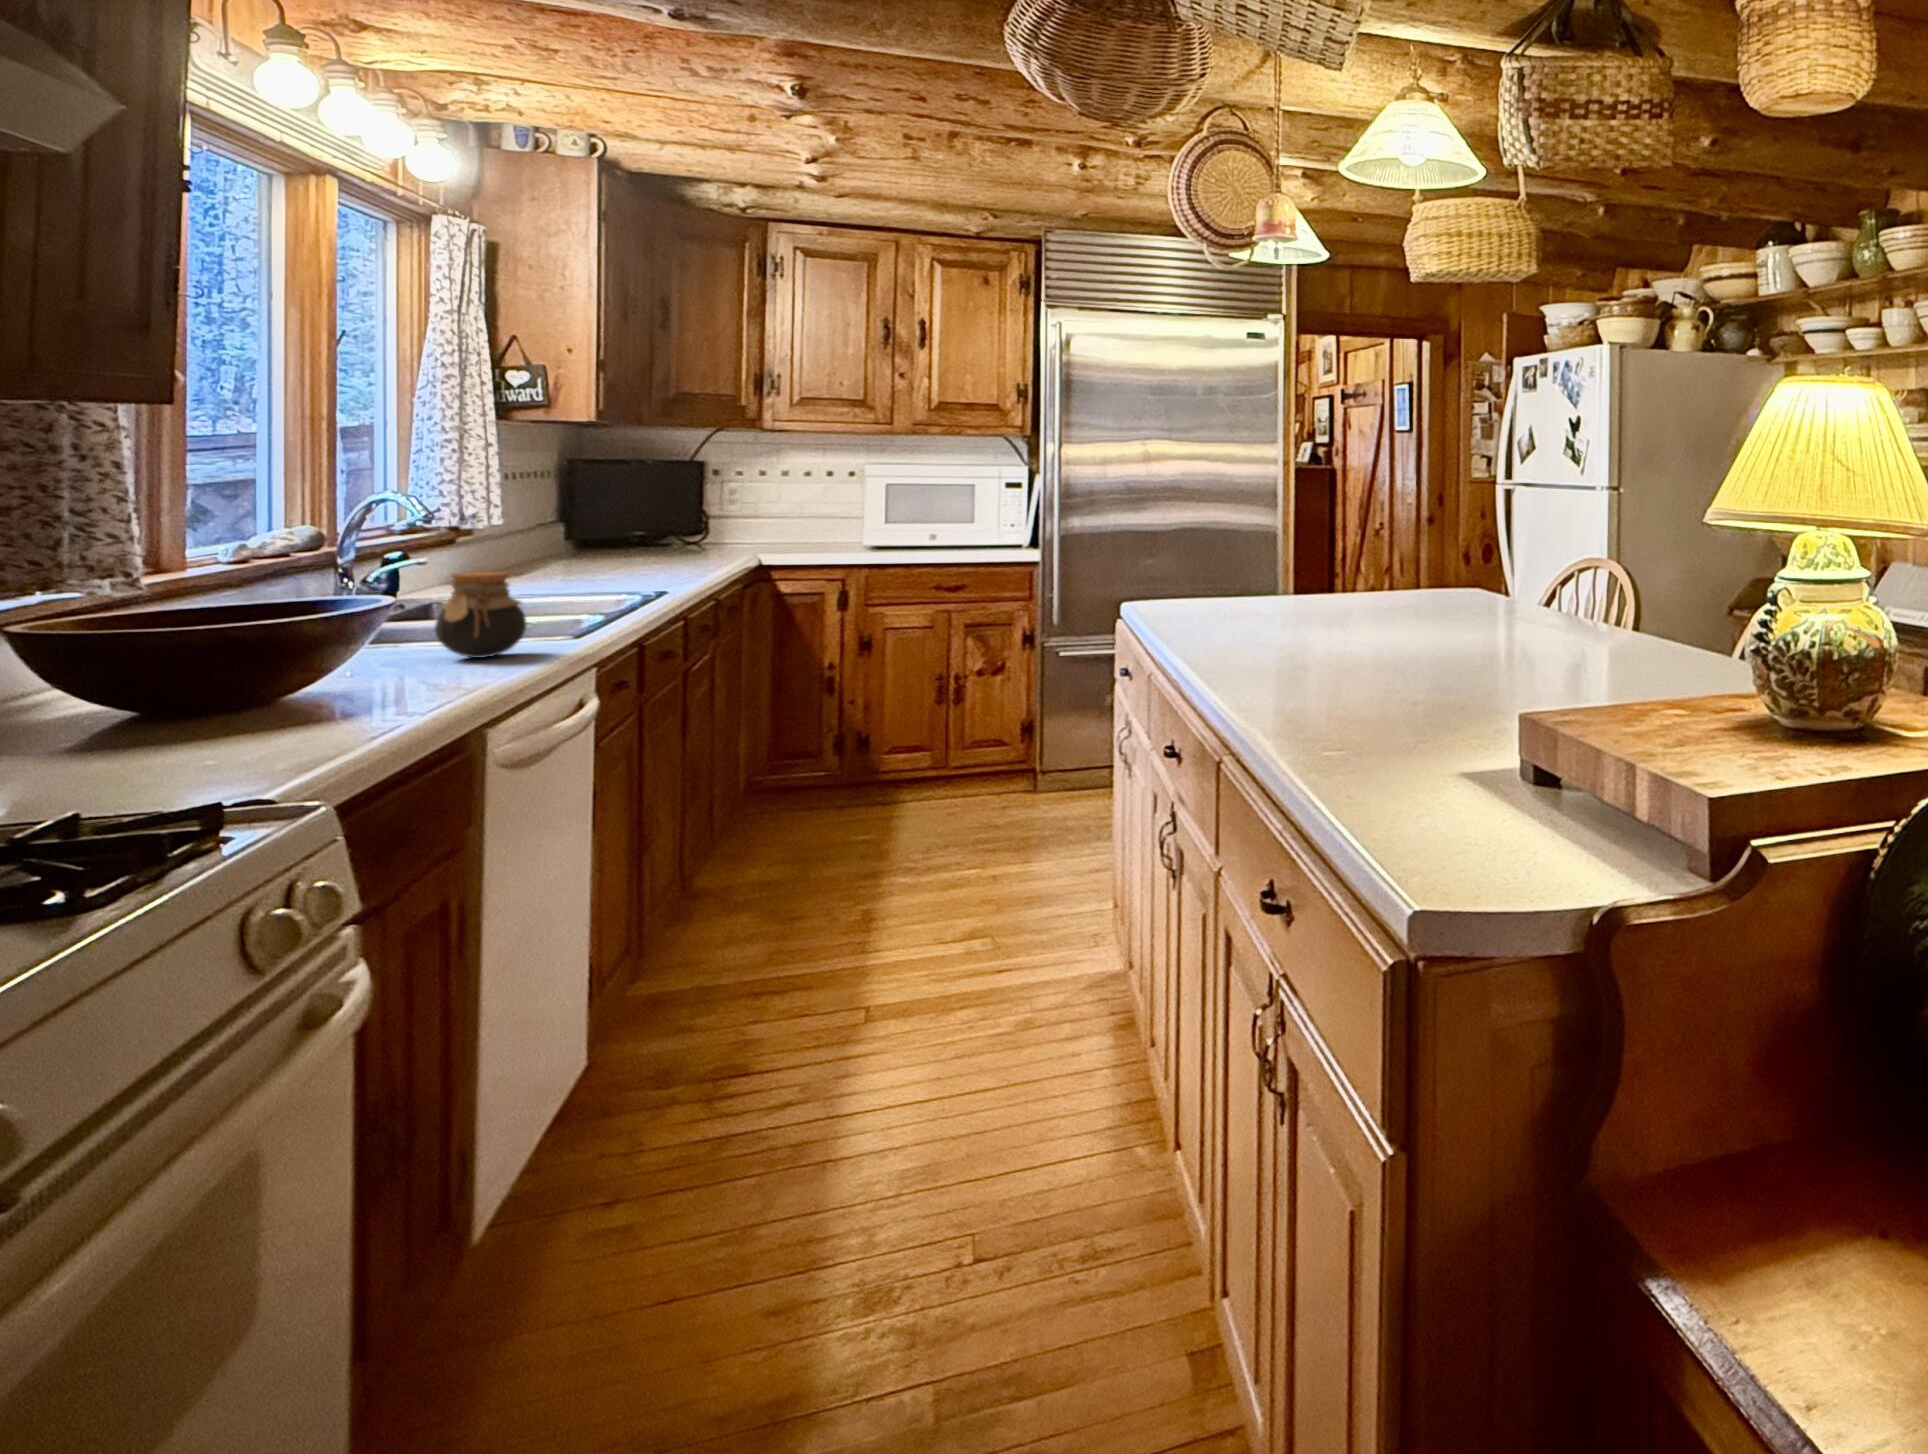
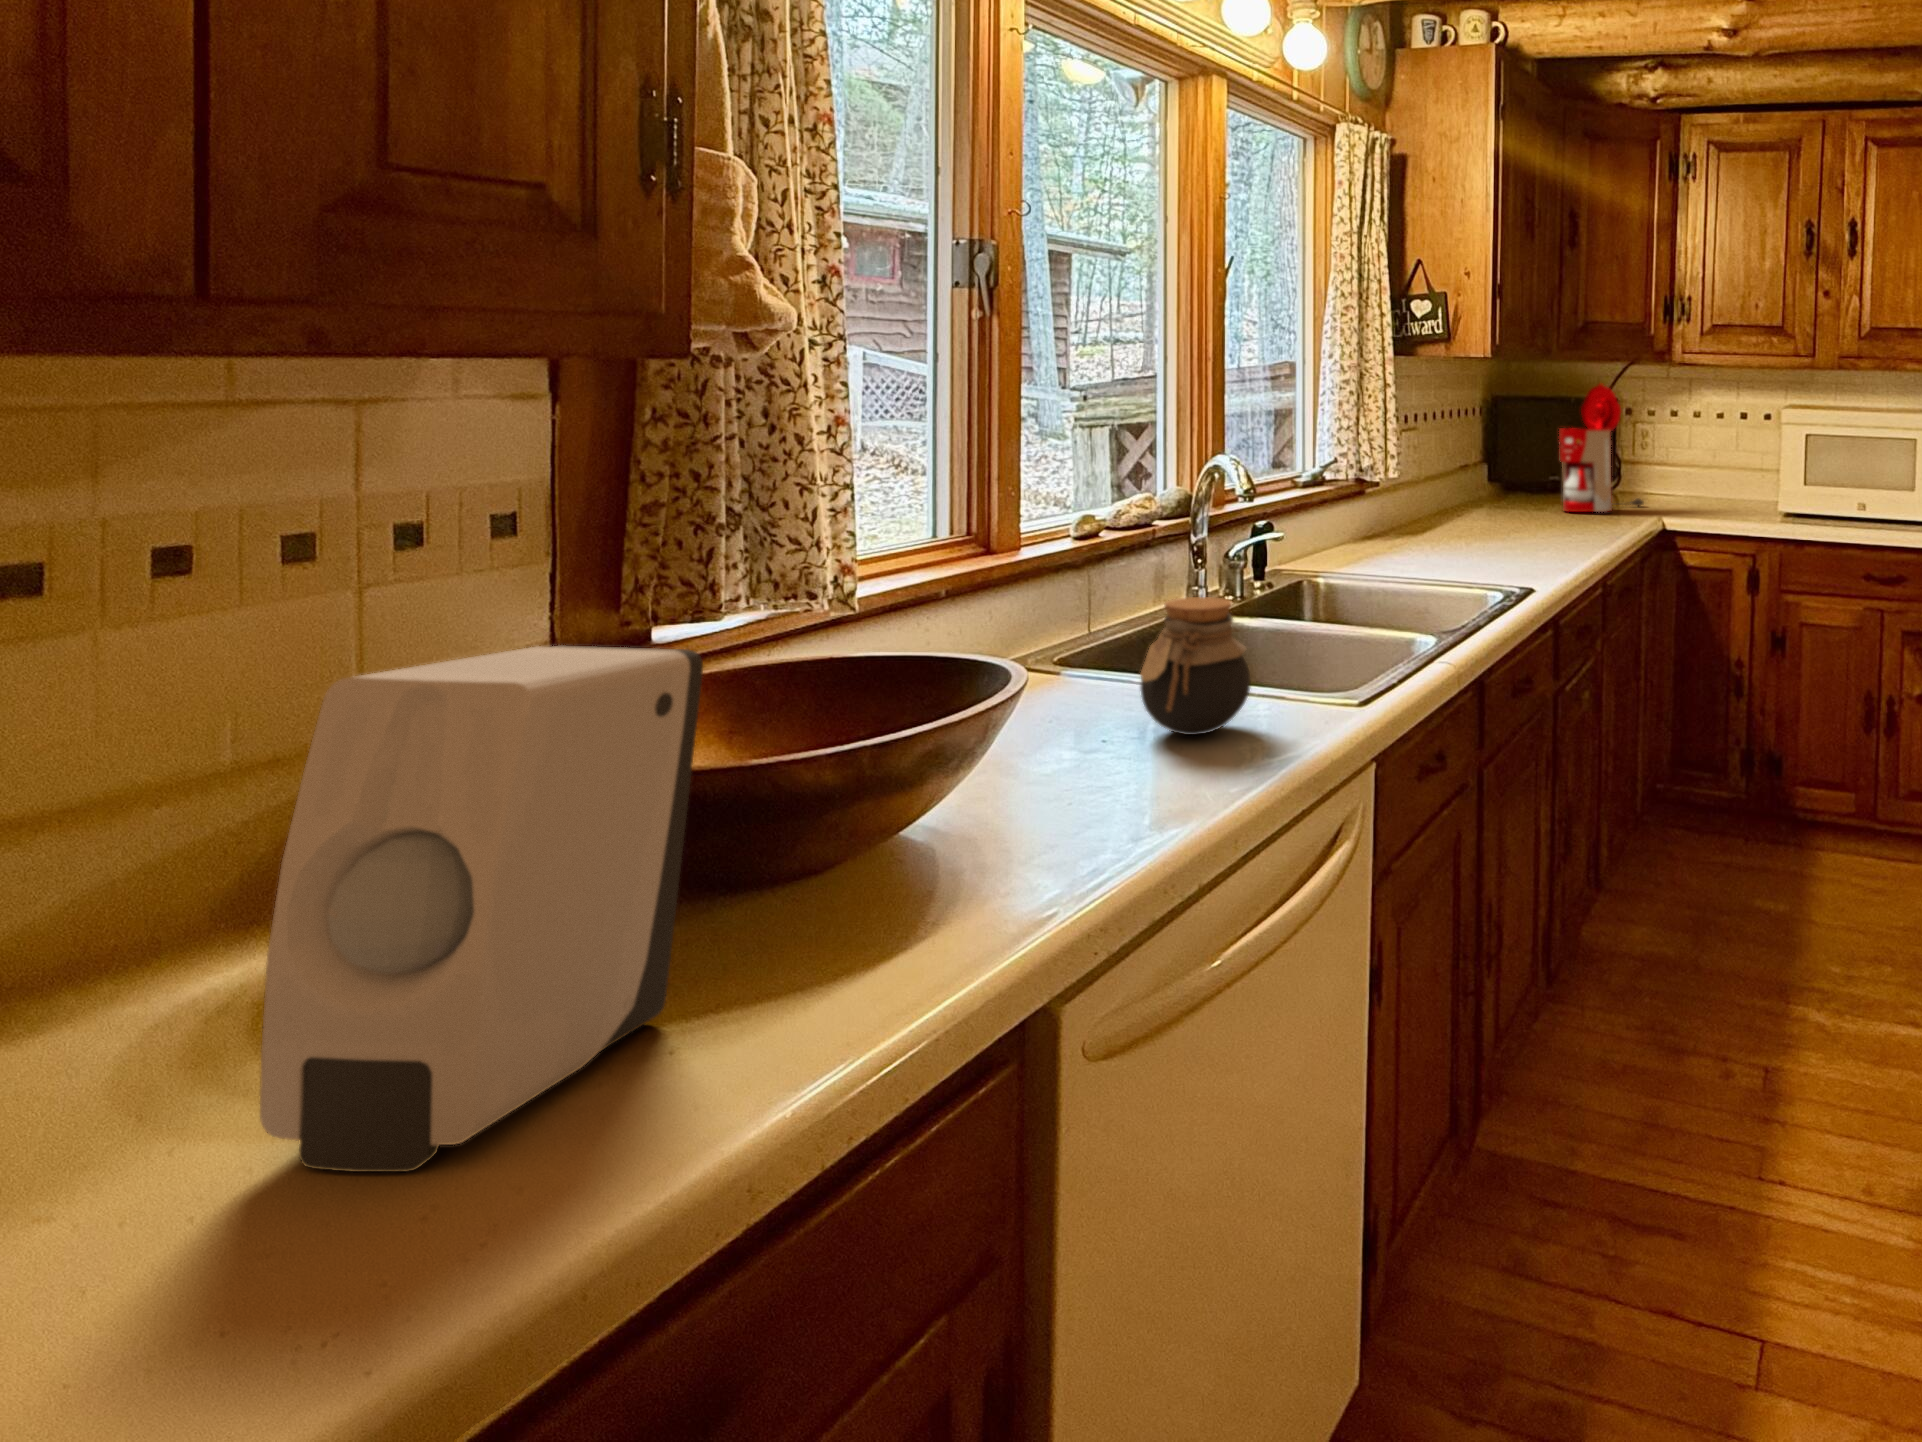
coffee maker: none [654,447,740,556] -> present [1559,384,1644,512]
soap dispenser: none [162,550,316,769] -> present [260,645,703,1172]

